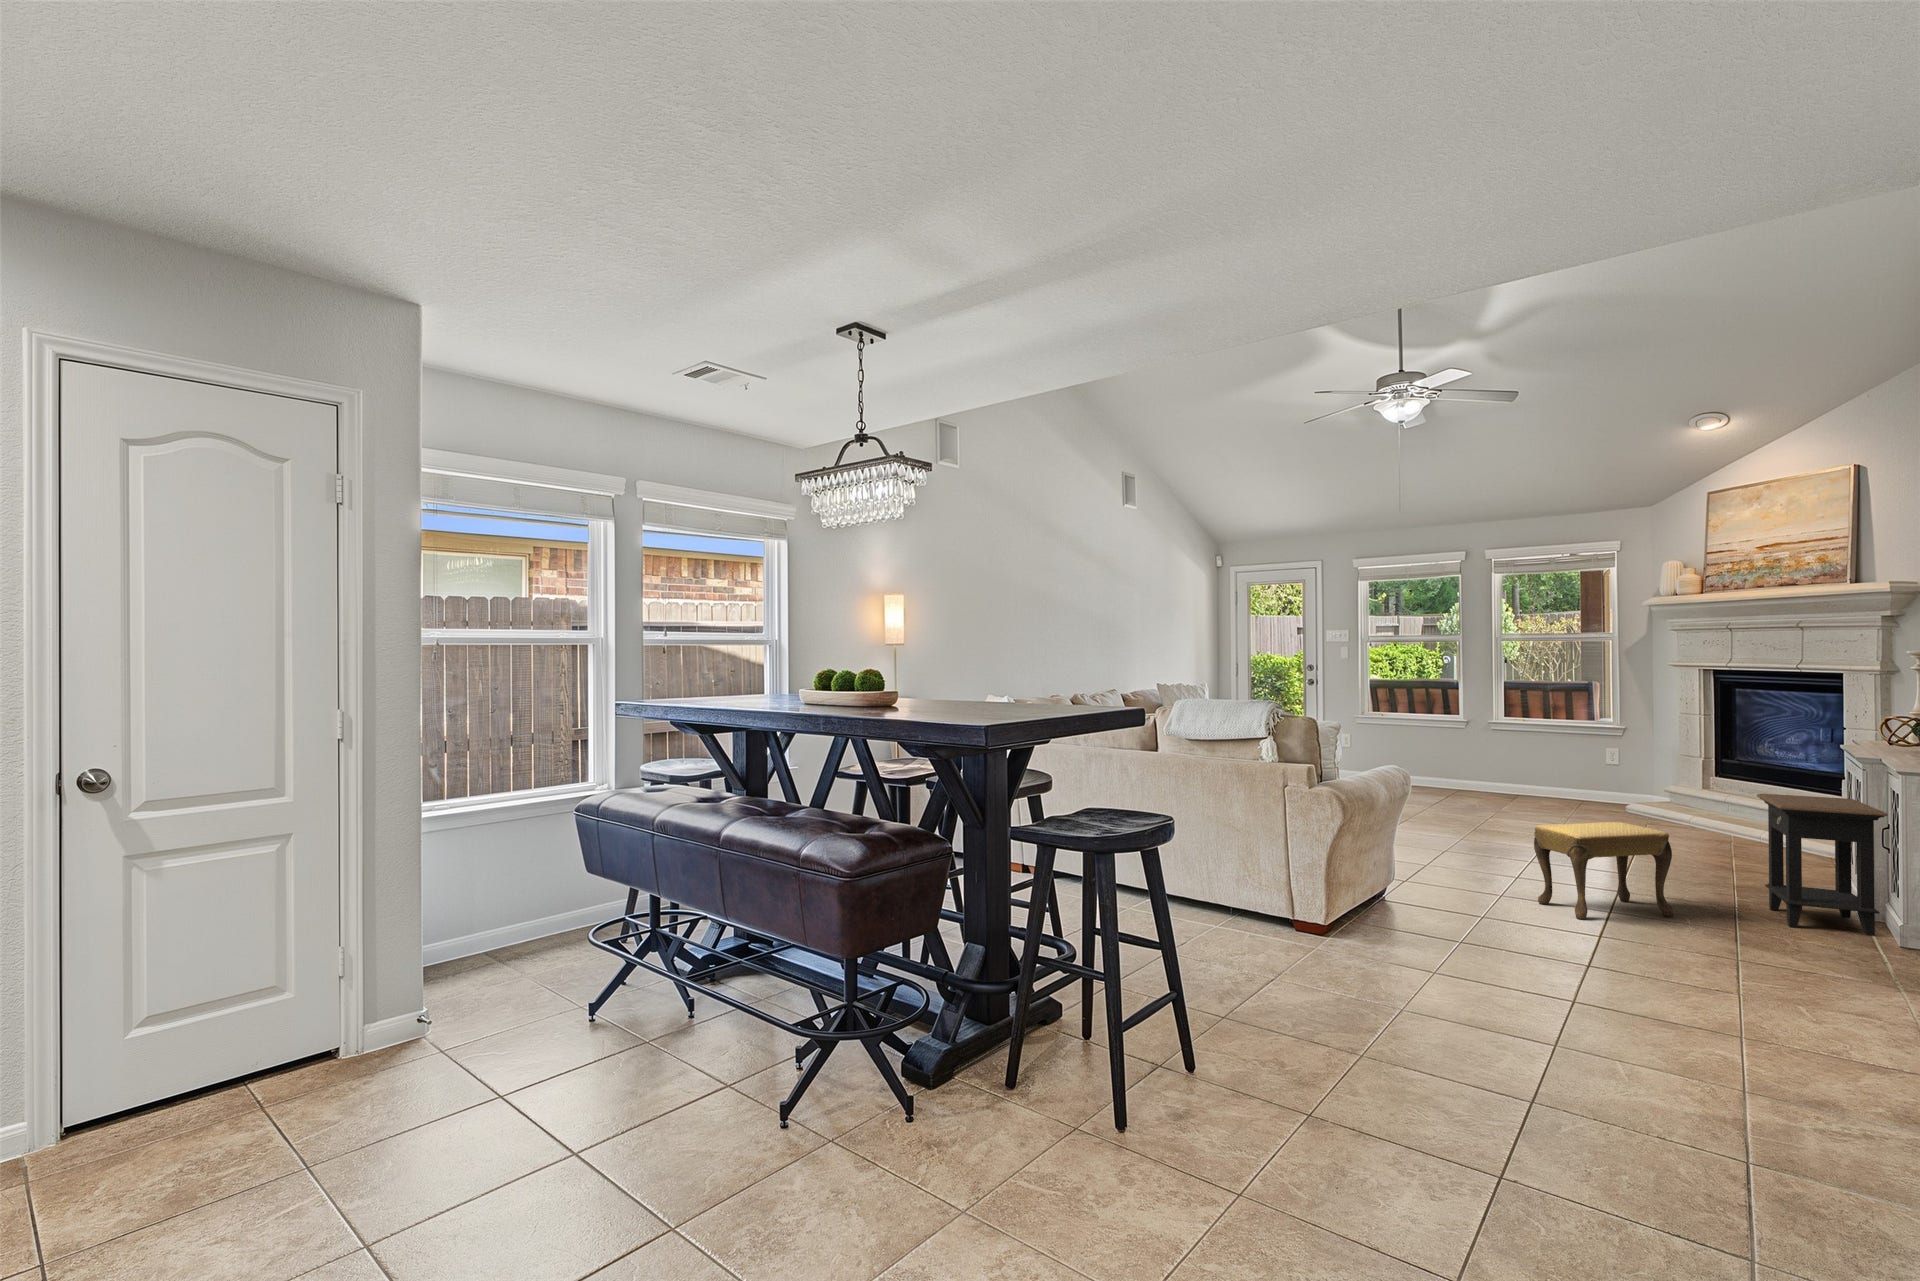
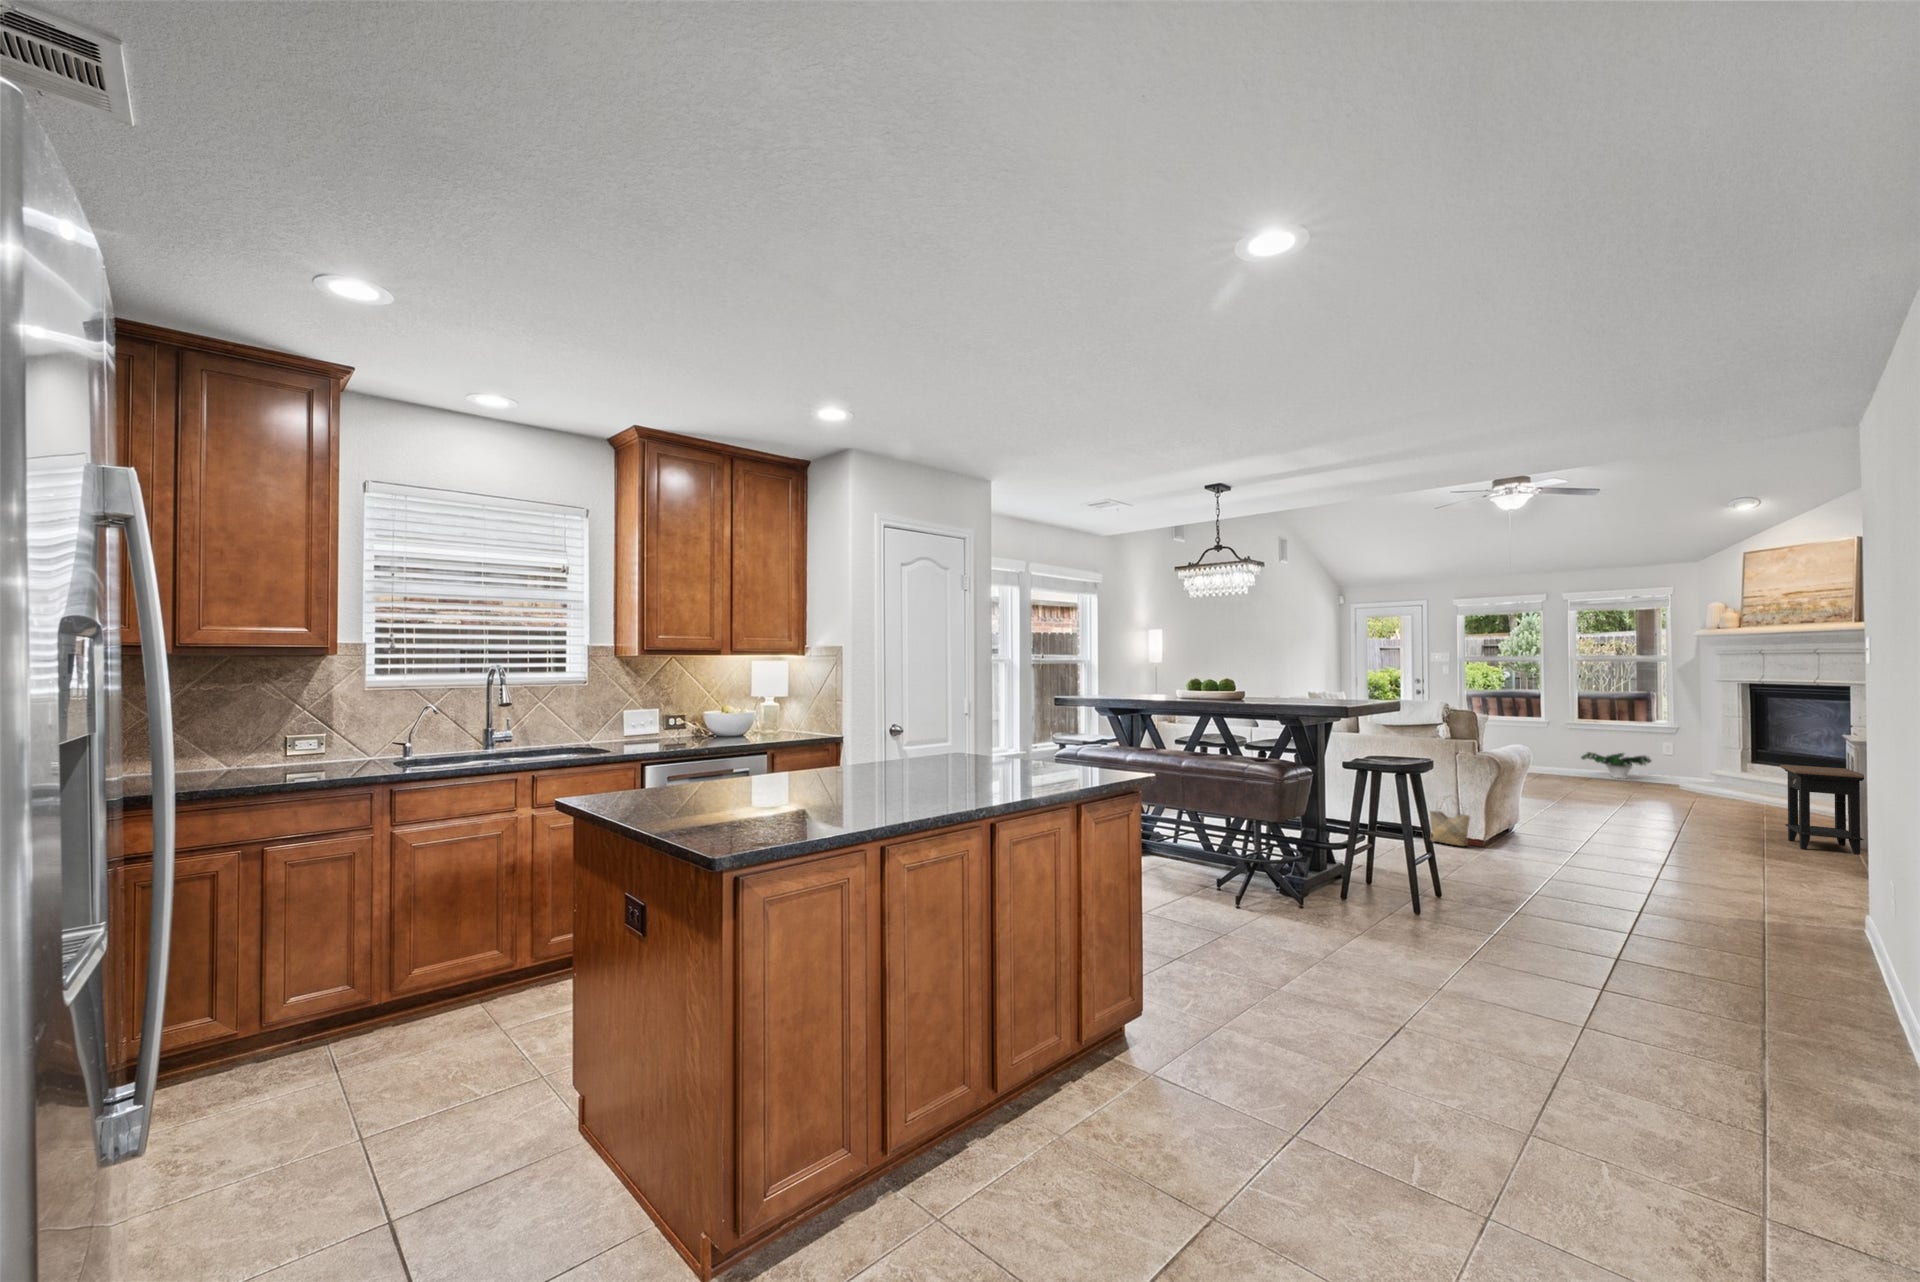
potted plant: none [1503,768,1592,804] -> present [1581,752,1651,778]
footstool: present [1534,822,1674,919] -> none [1622,782,1720,842]
woven basket: none [1238,855,1296,940] -> present [1430,802,1470,846]

